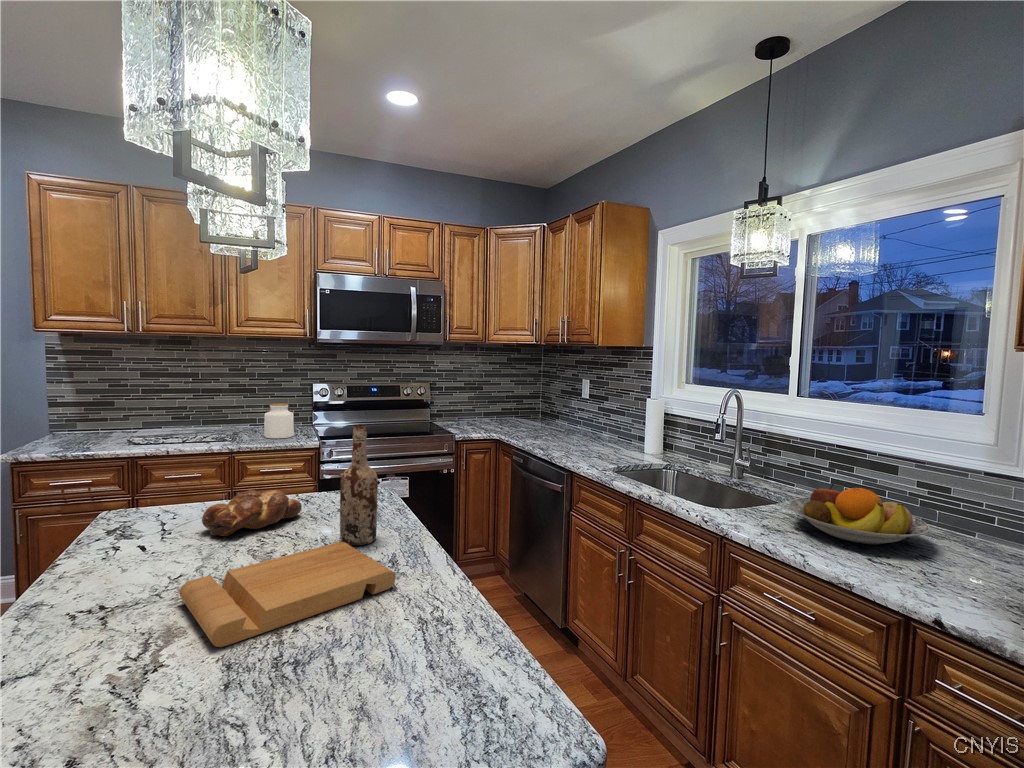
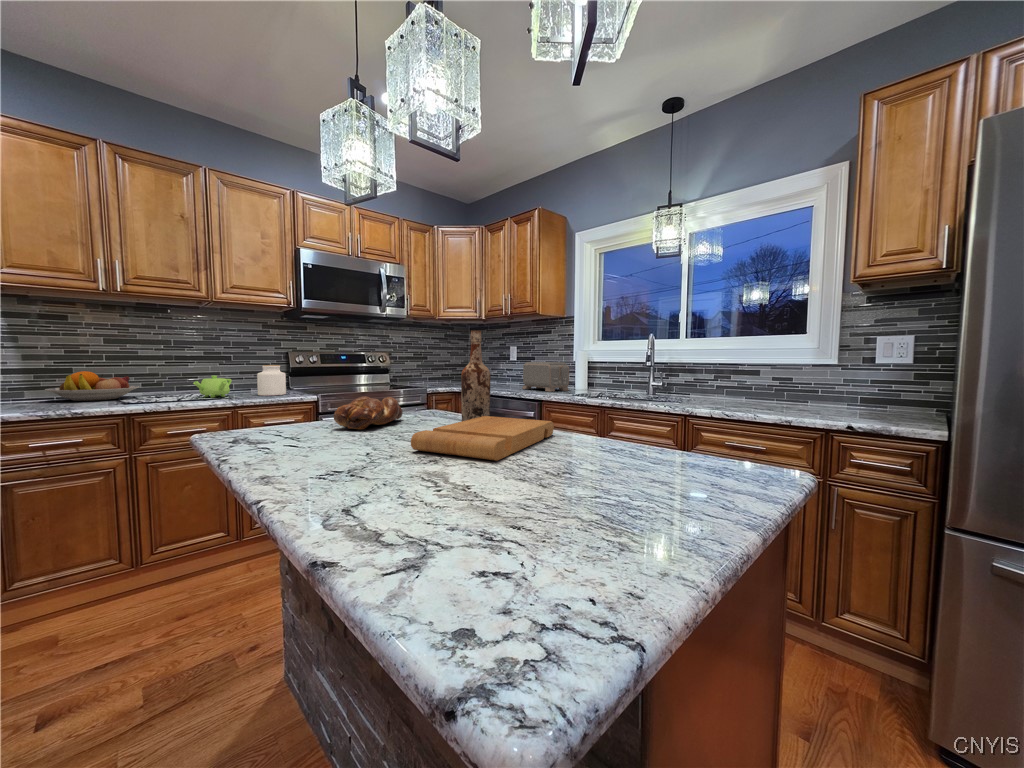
toaster: none [572,408,631,454] -> present [522,362,569,392]
teapot: none [201,415,242,439] -> present [193,376,232,398]
fruit bowl: present [789,484,930,544] -> present [45,371,139,401]

